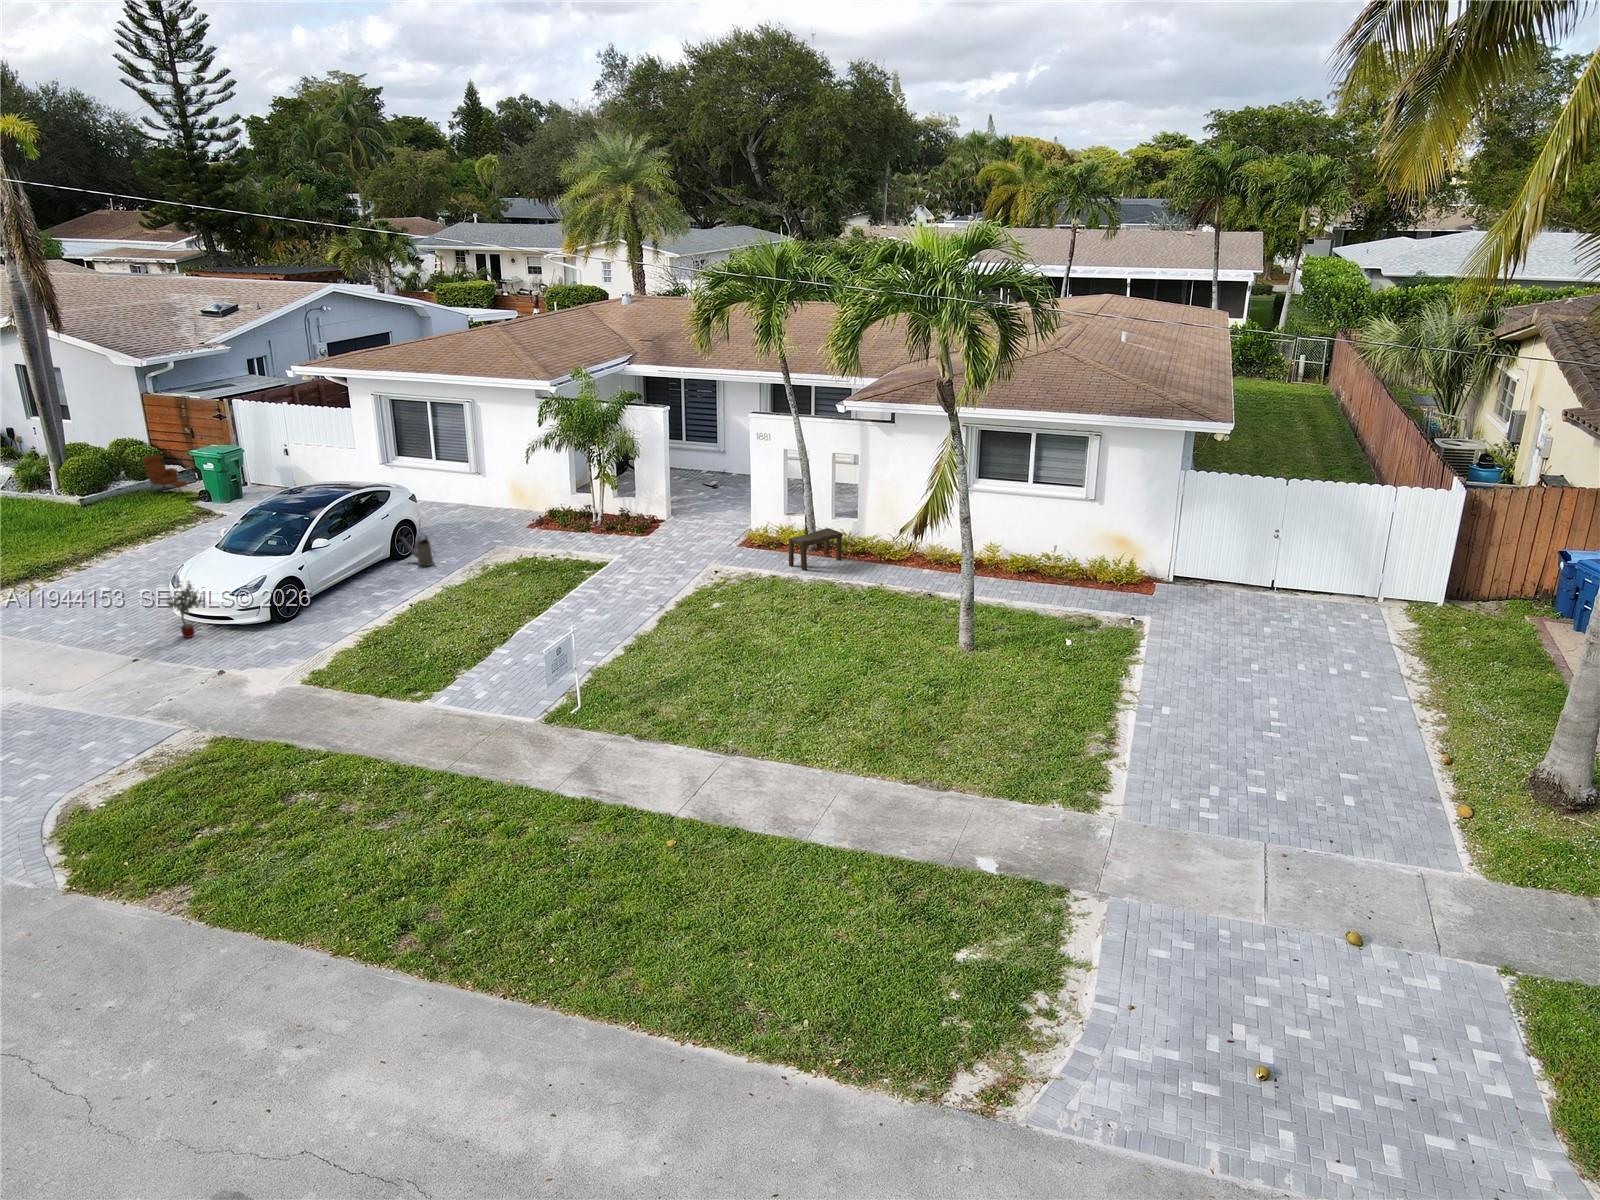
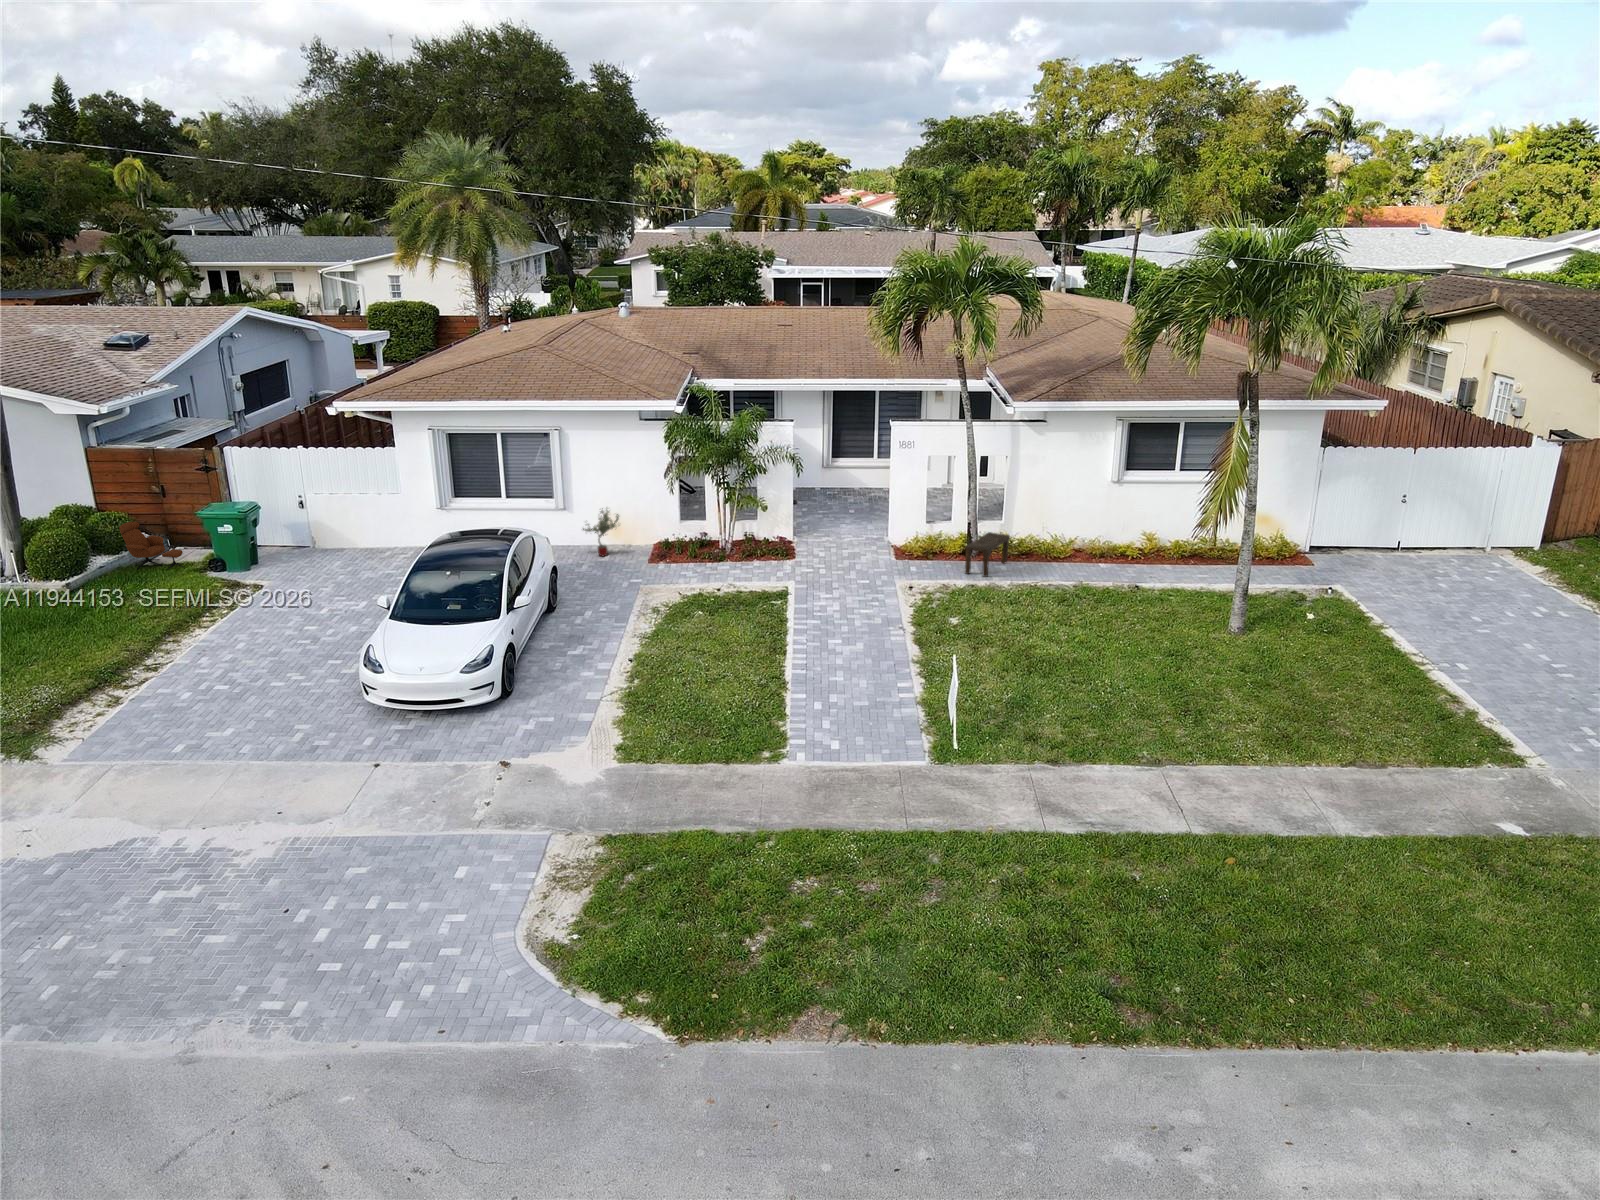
watering can: present [402,535,434,566] -> none [555,581,599,617]
potted tree: present [167,582,205,638] -> present [583,508,619,556]

